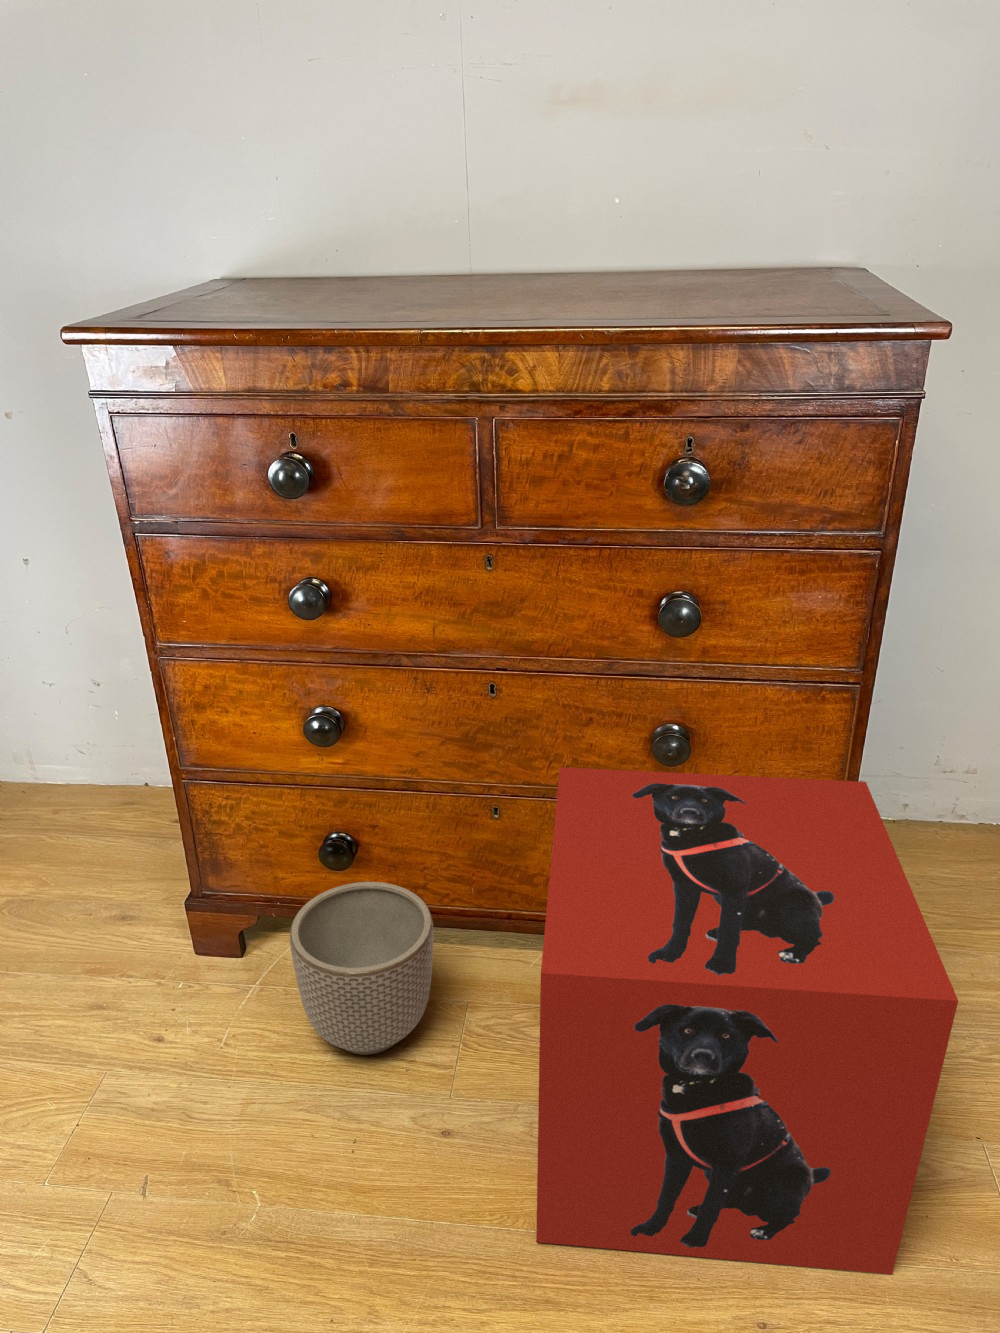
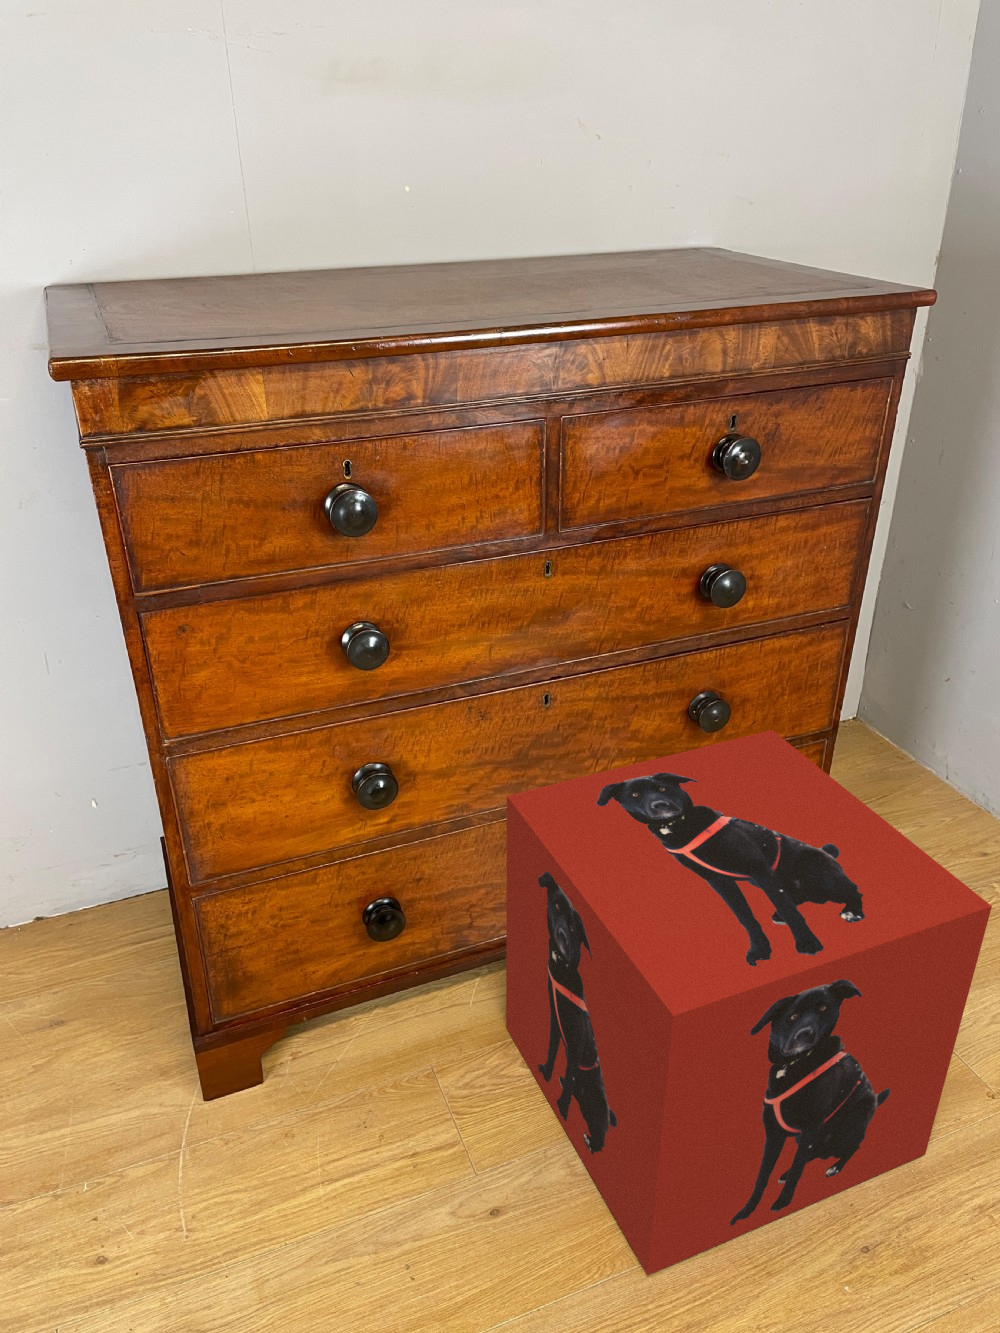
planter: present [290,882,434,1055] -> none [251,975,416,1175]

